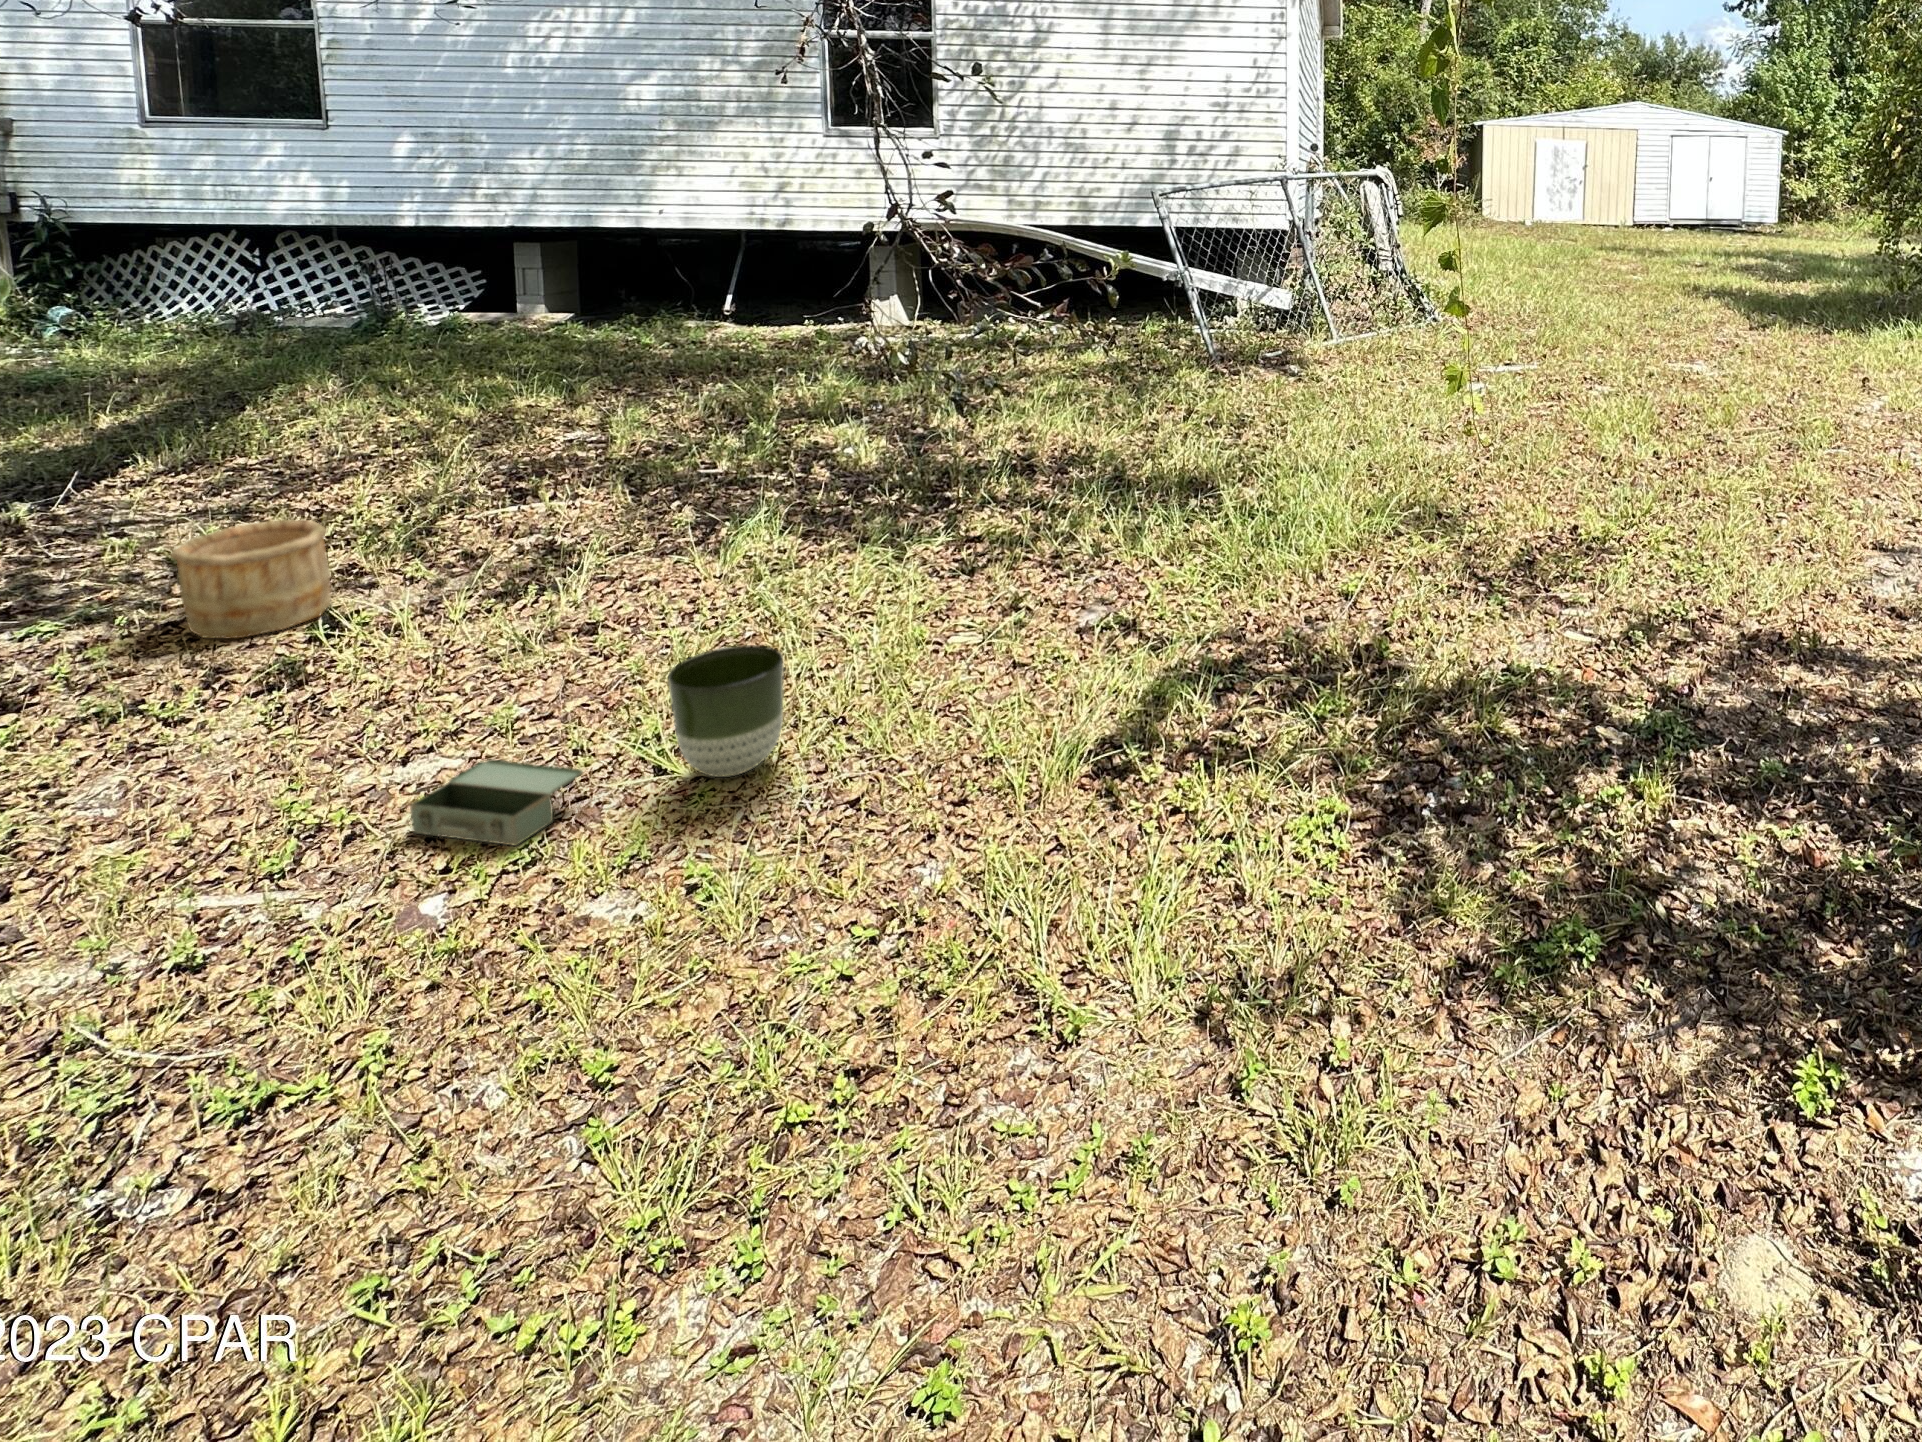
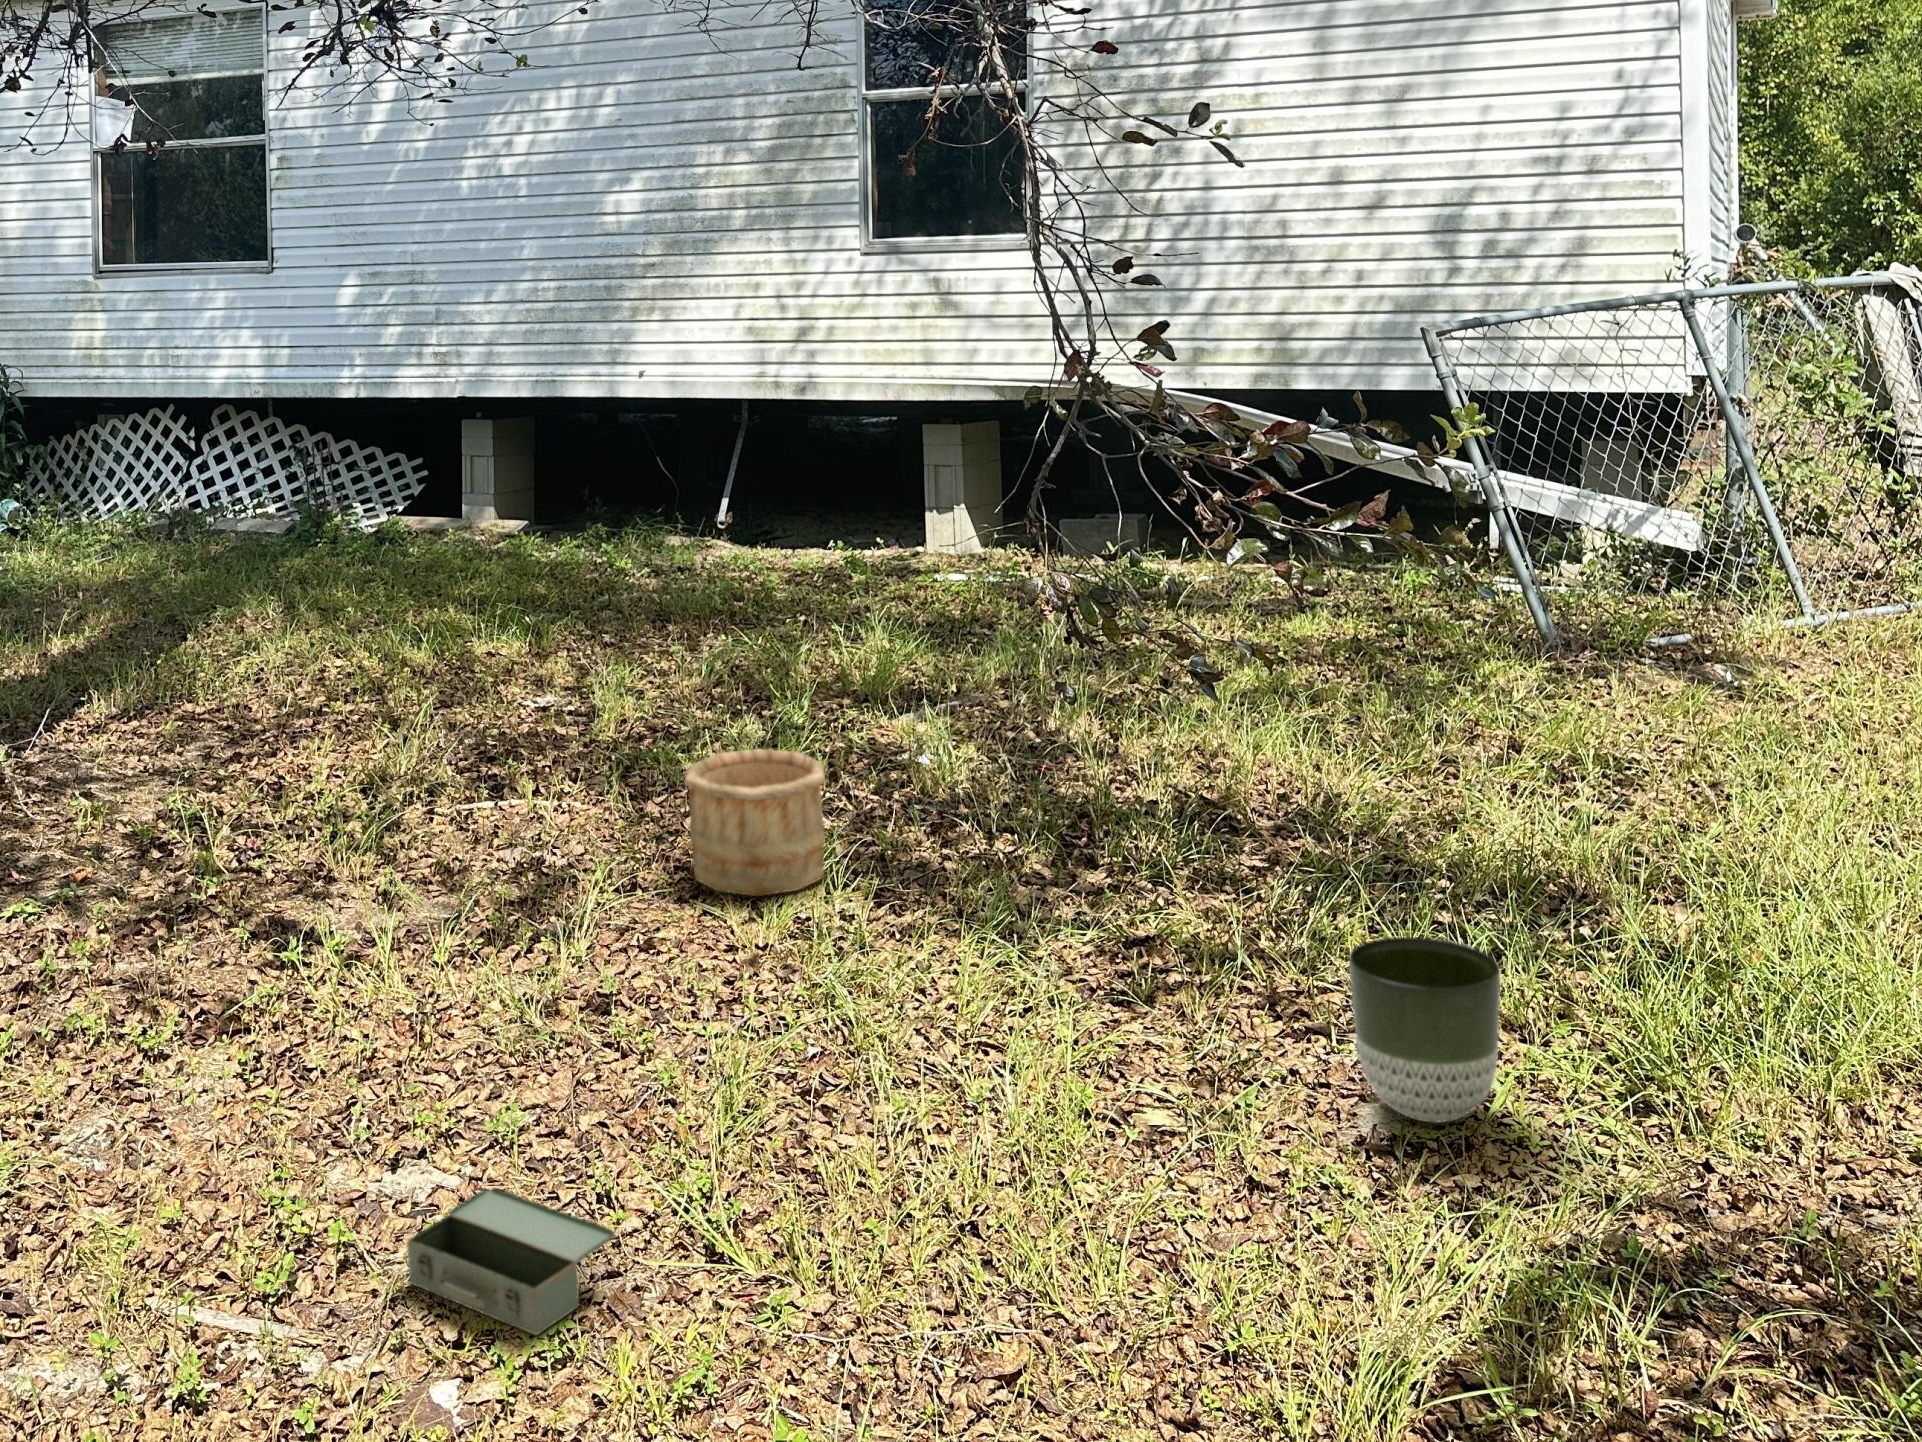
wooden bucket: present [170,520,331,638] -> present [684,749,825,896]
planter: present [668,645,784,777] -> present [1349,937,1500,1123]

